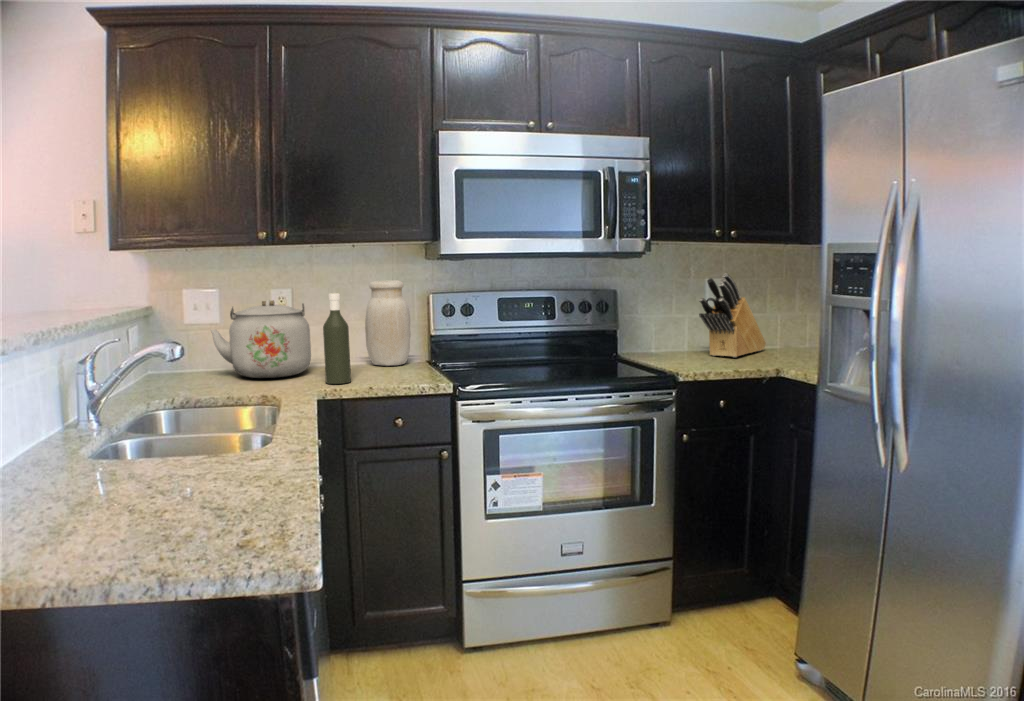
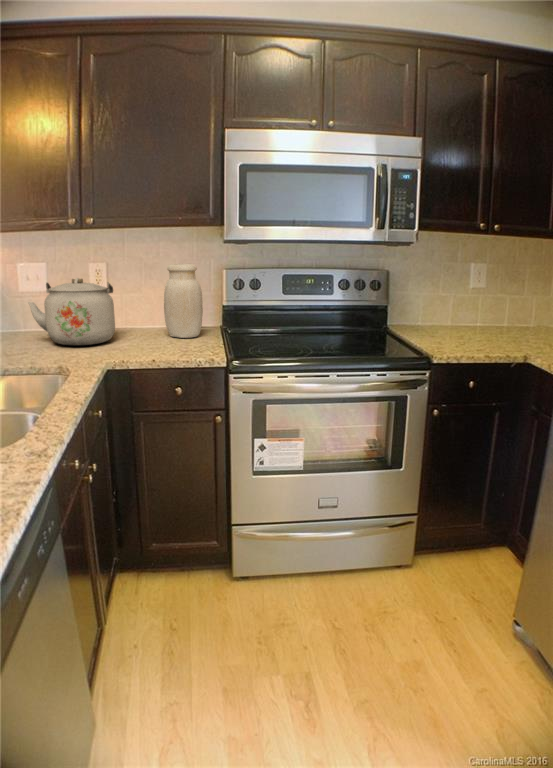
knife block: present [699,274,766,357] -> none [458,266,519,343]
bottle: present [323,293,351,384] -> none [117,274,142,354]

